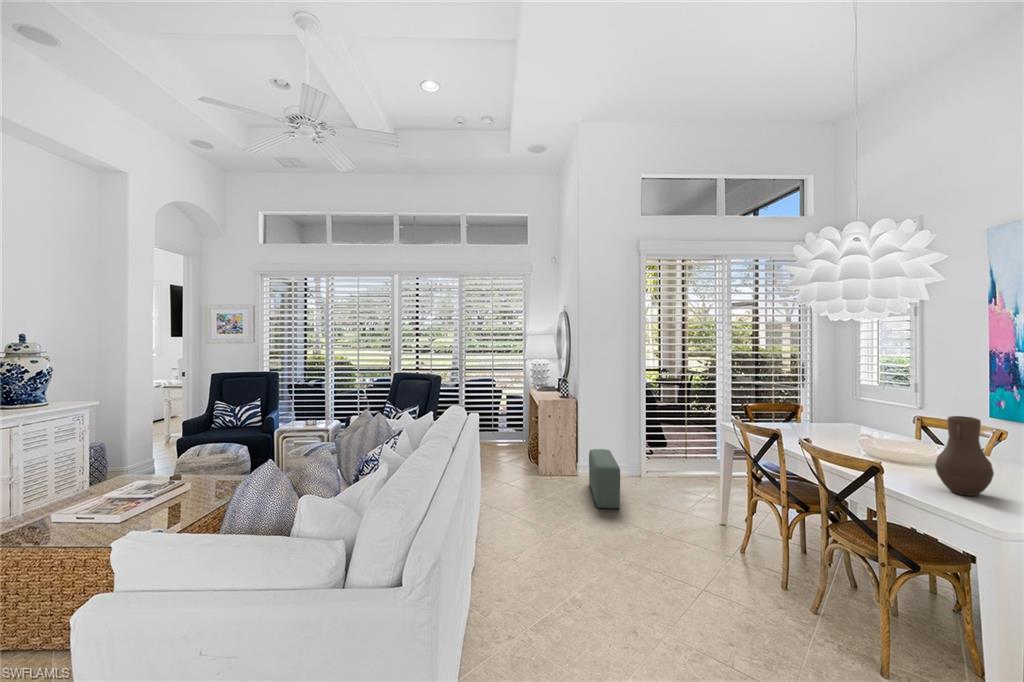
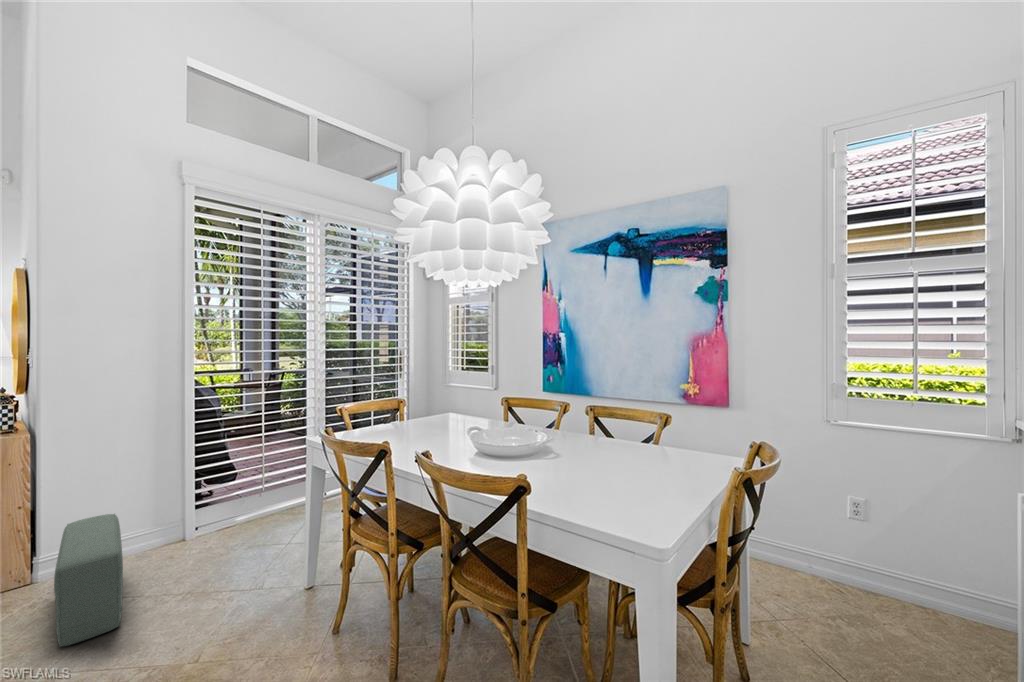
vase: present [935,416,994,496] -> none [569,397,622,497]

